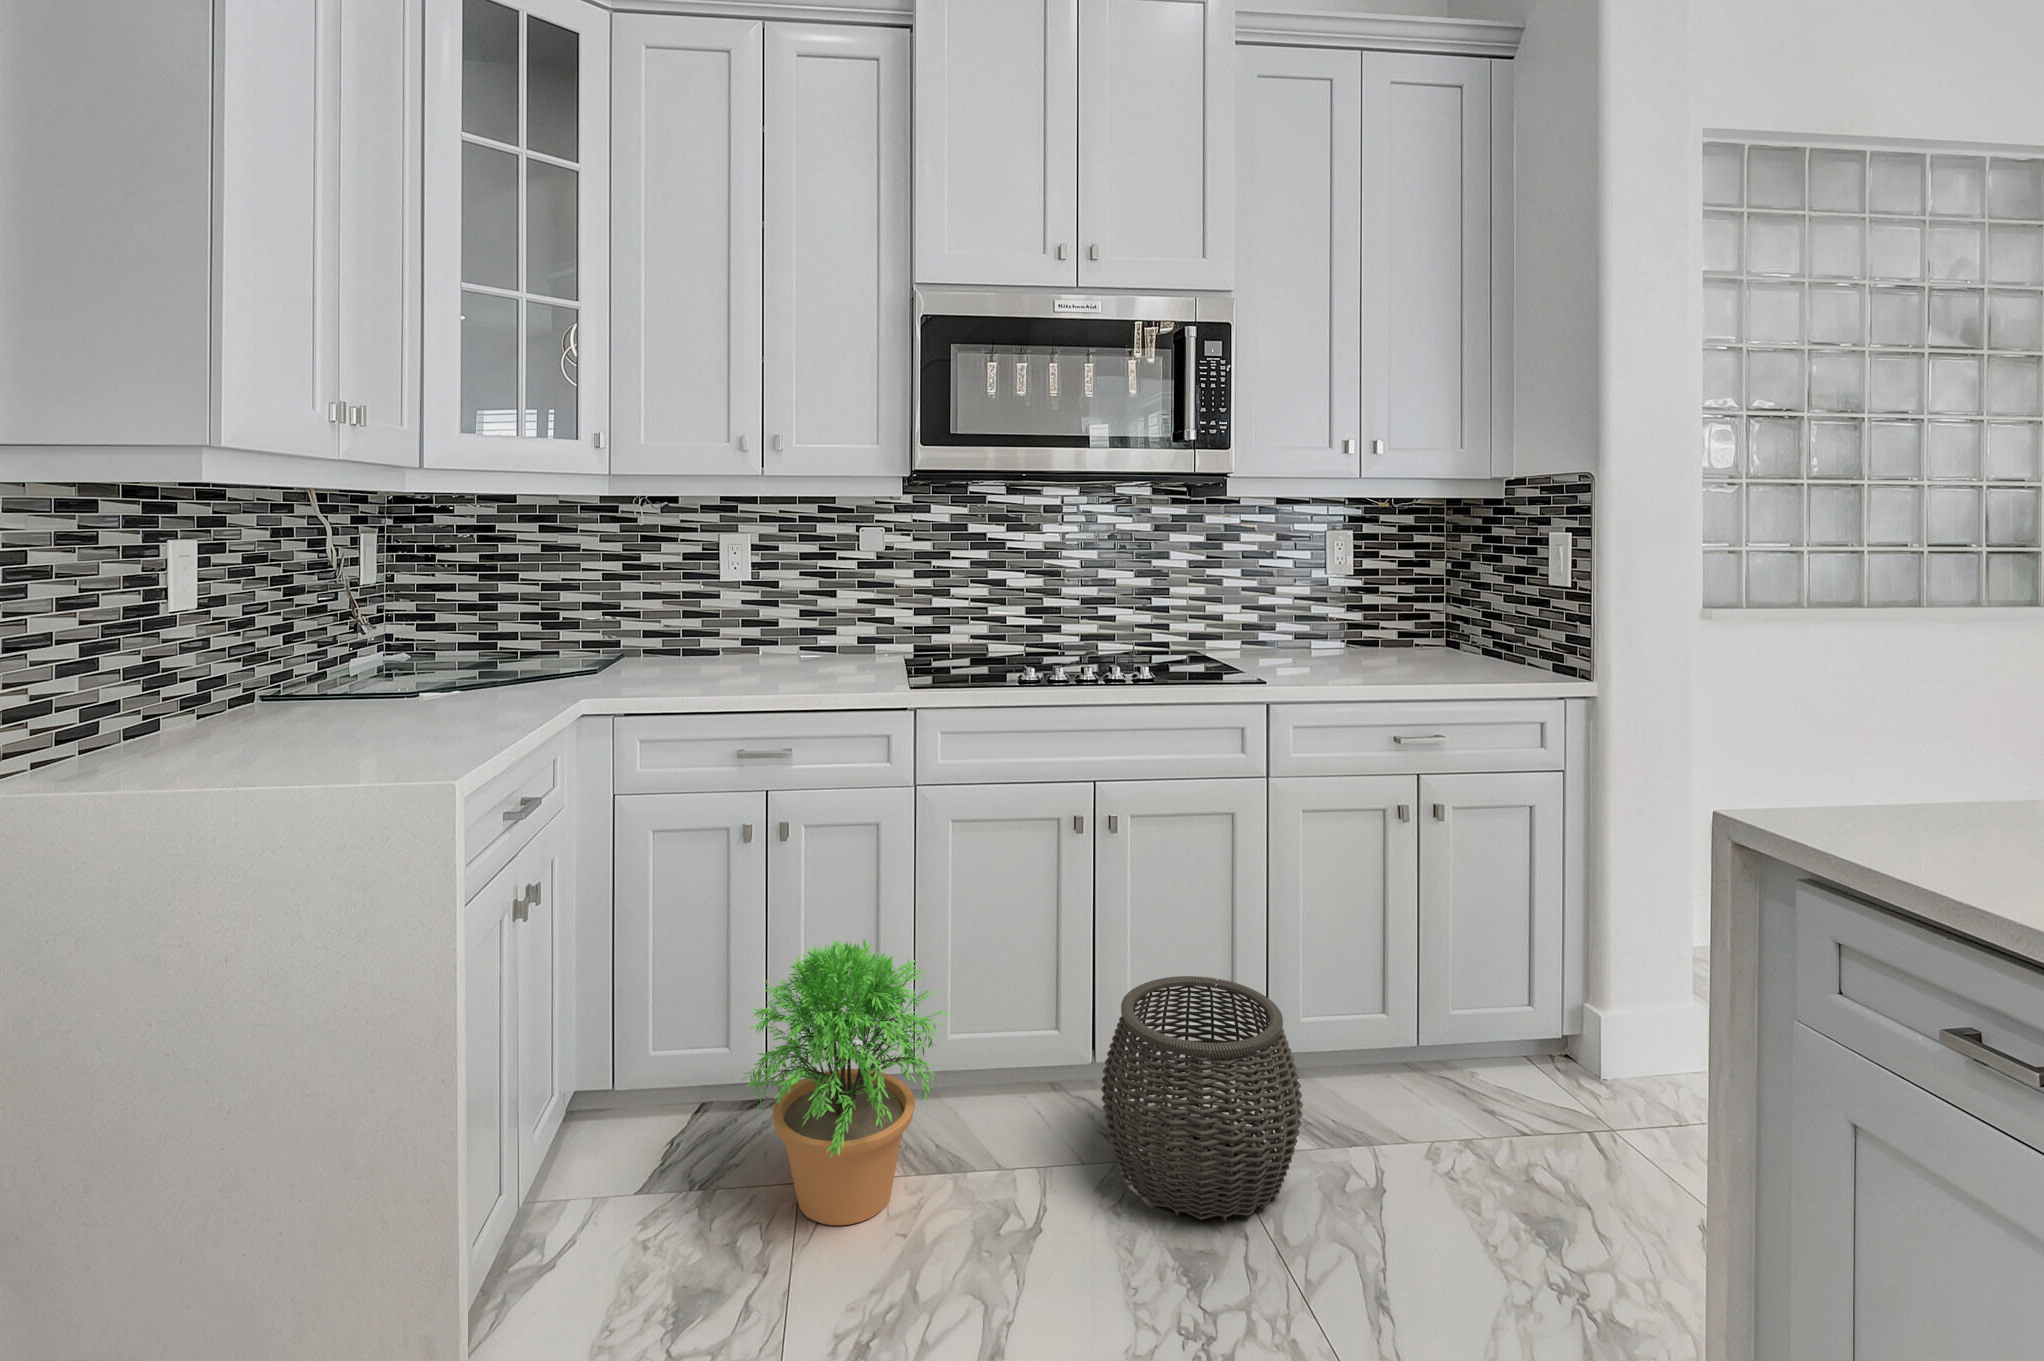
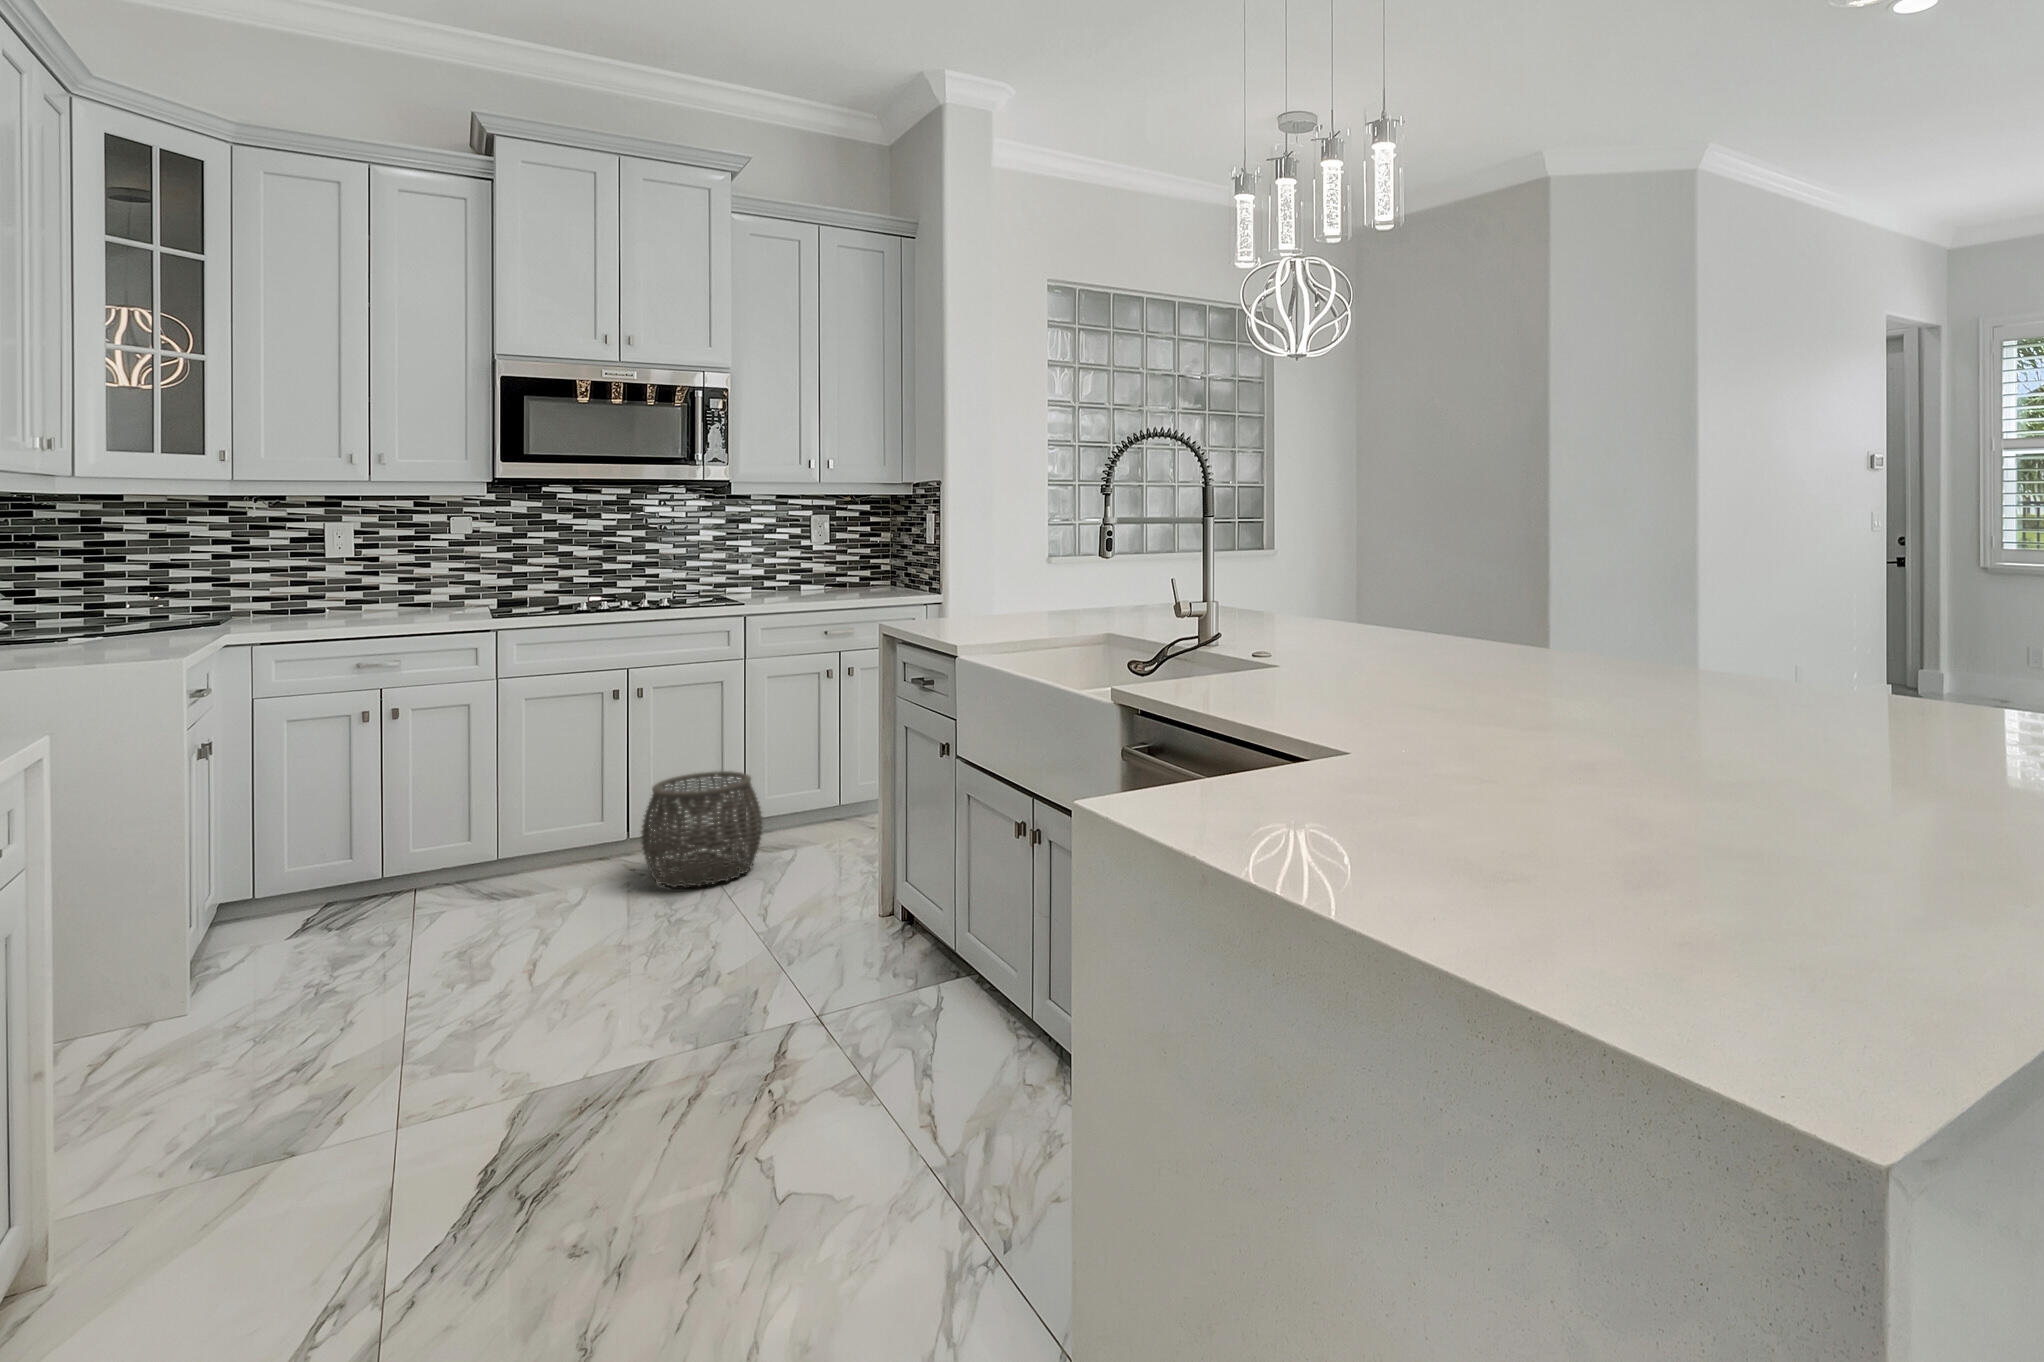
potted plant: present [743,939,950,1225] -> none [383,767,537,931]

